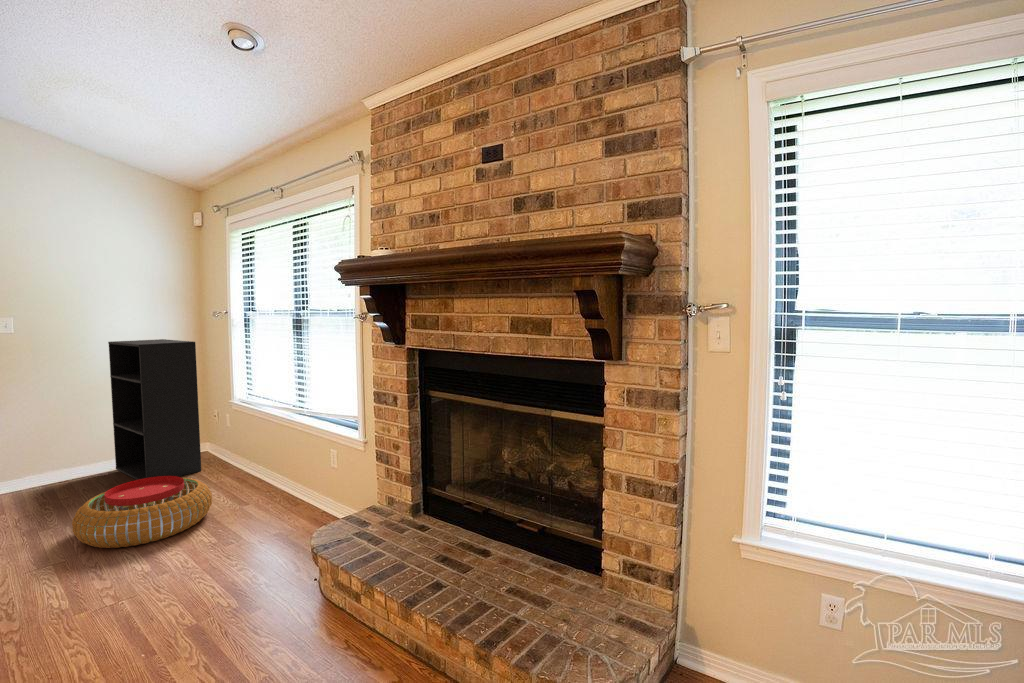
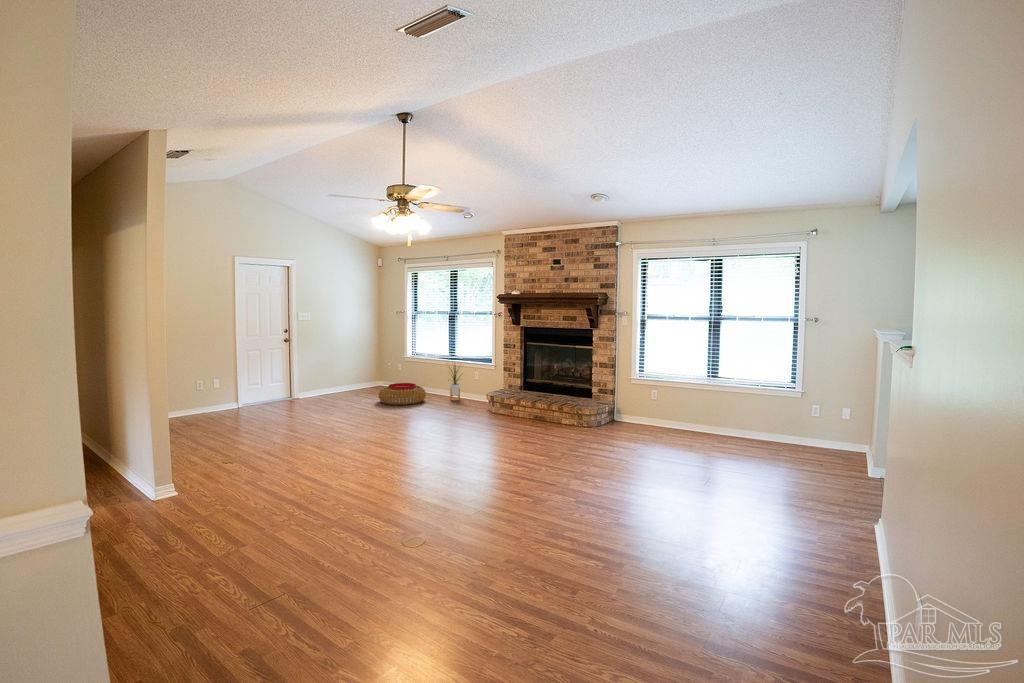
bookshelf: present [108,339,201,480] -> none [350,326,395,393]
house plant: none [246,417,308,521] -> present [450,365,462,400]

